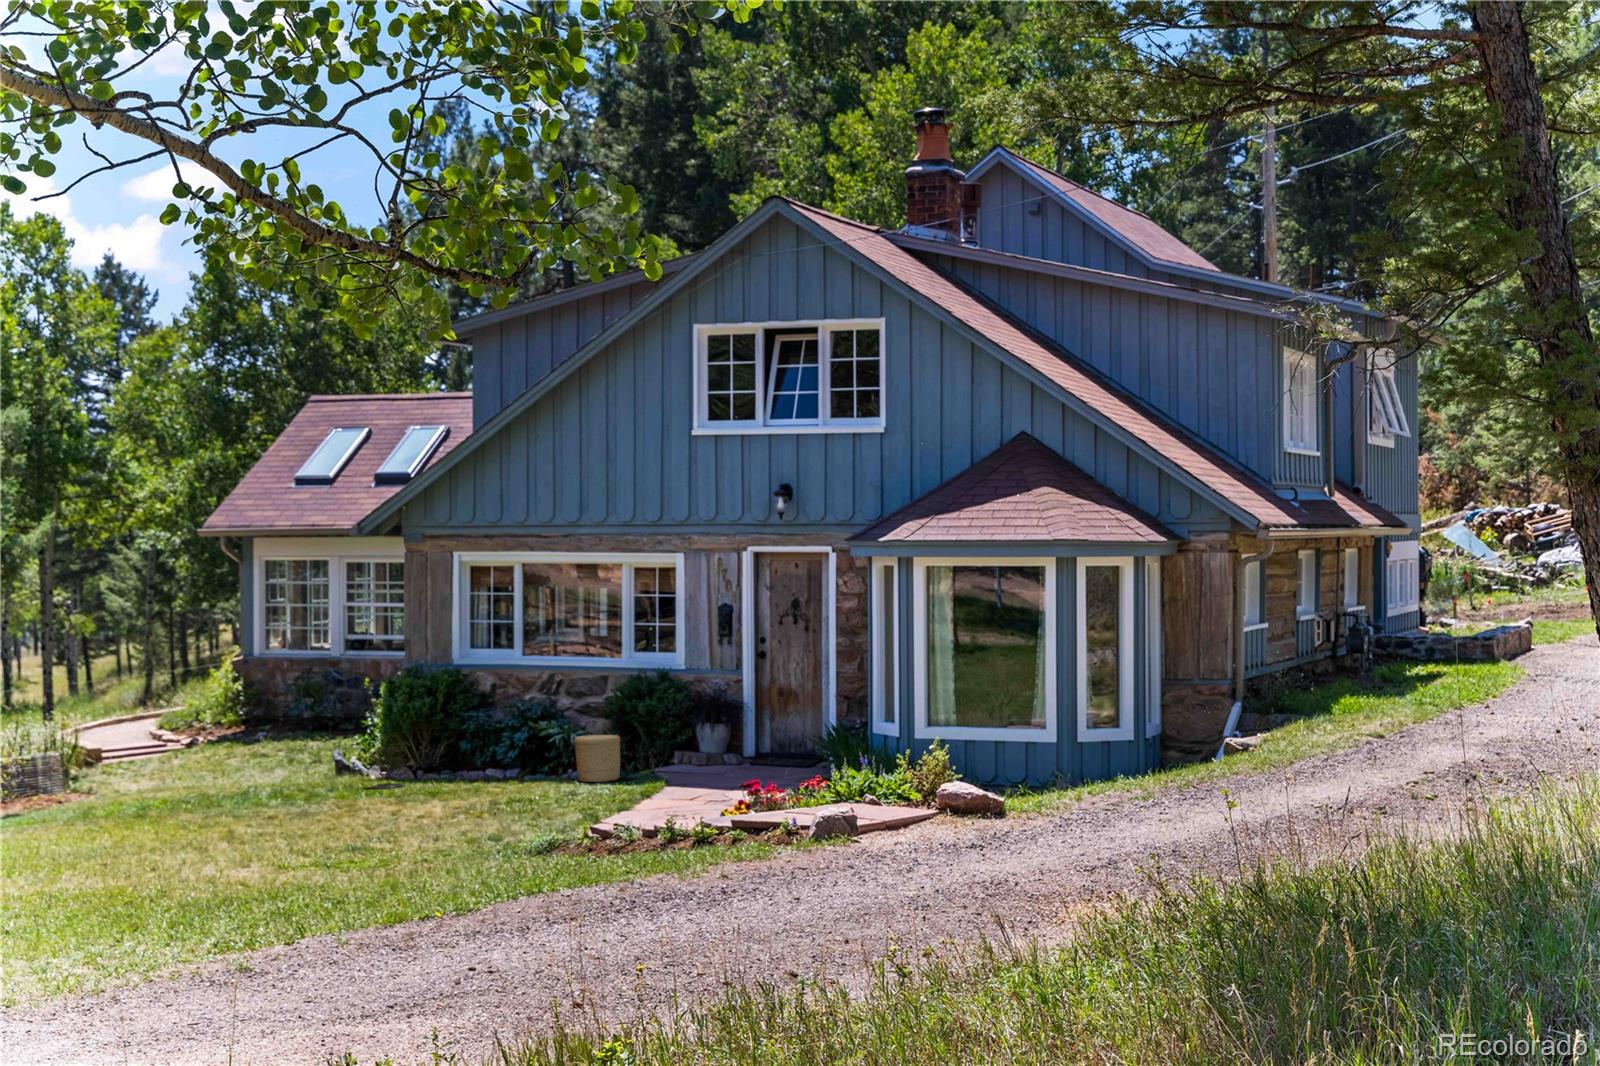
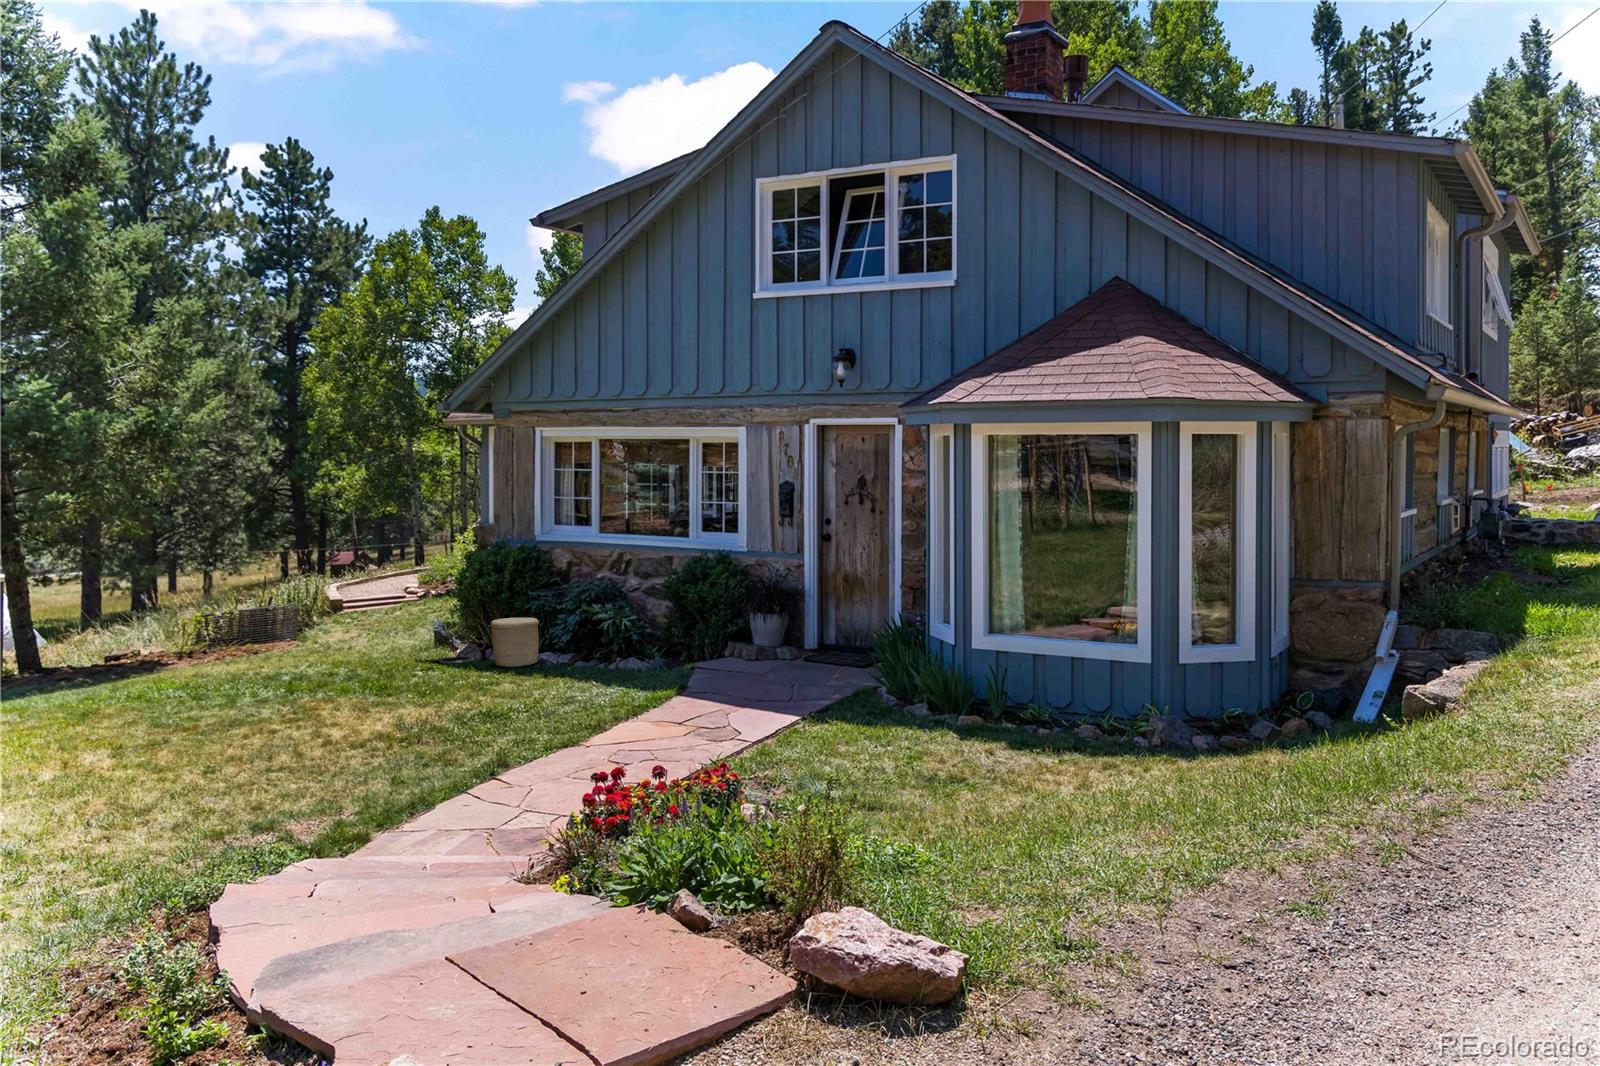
woven basket: present [574,735,620,782] -> present [491,618,539,667]

